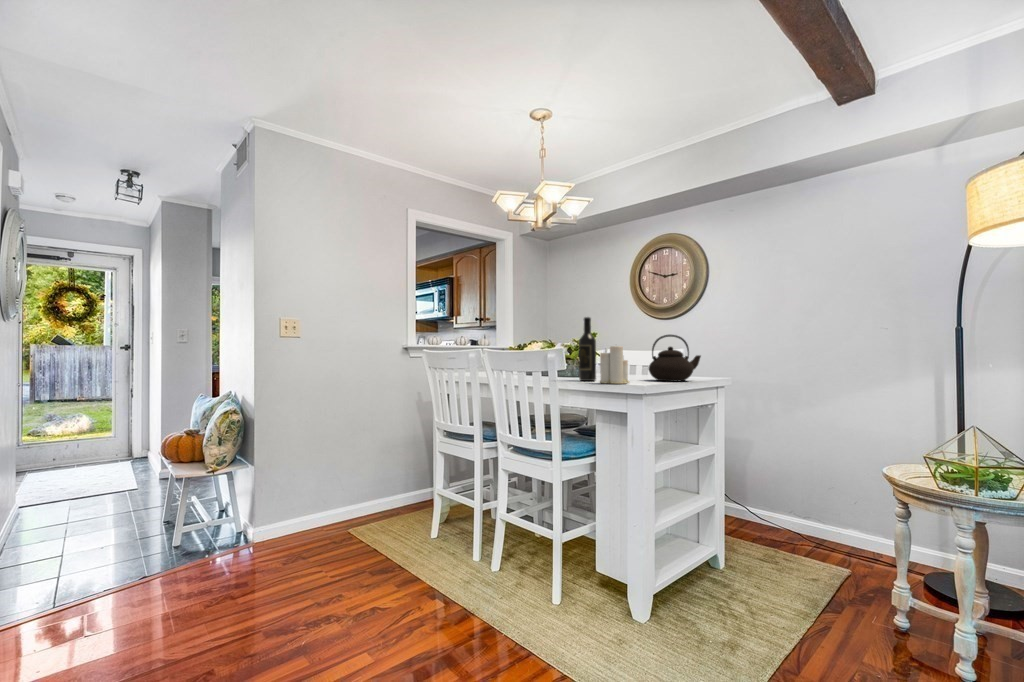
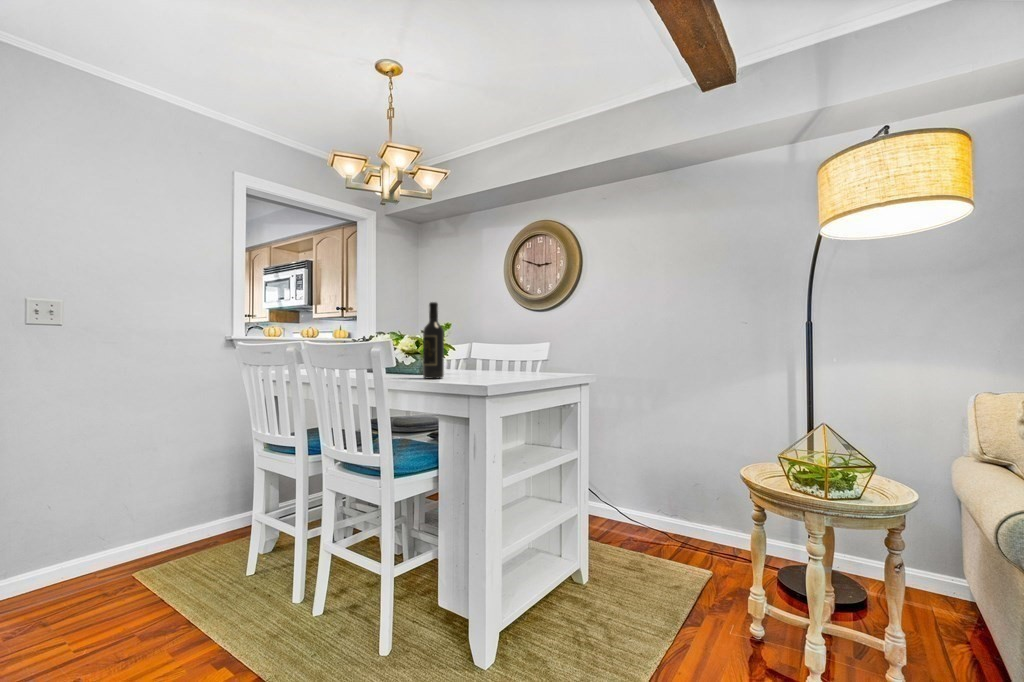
teapot: present [649,335,701,381] -> none [506,324,564,378]
candle: present [600,346,630,384] -> none [443,331,478,381]

